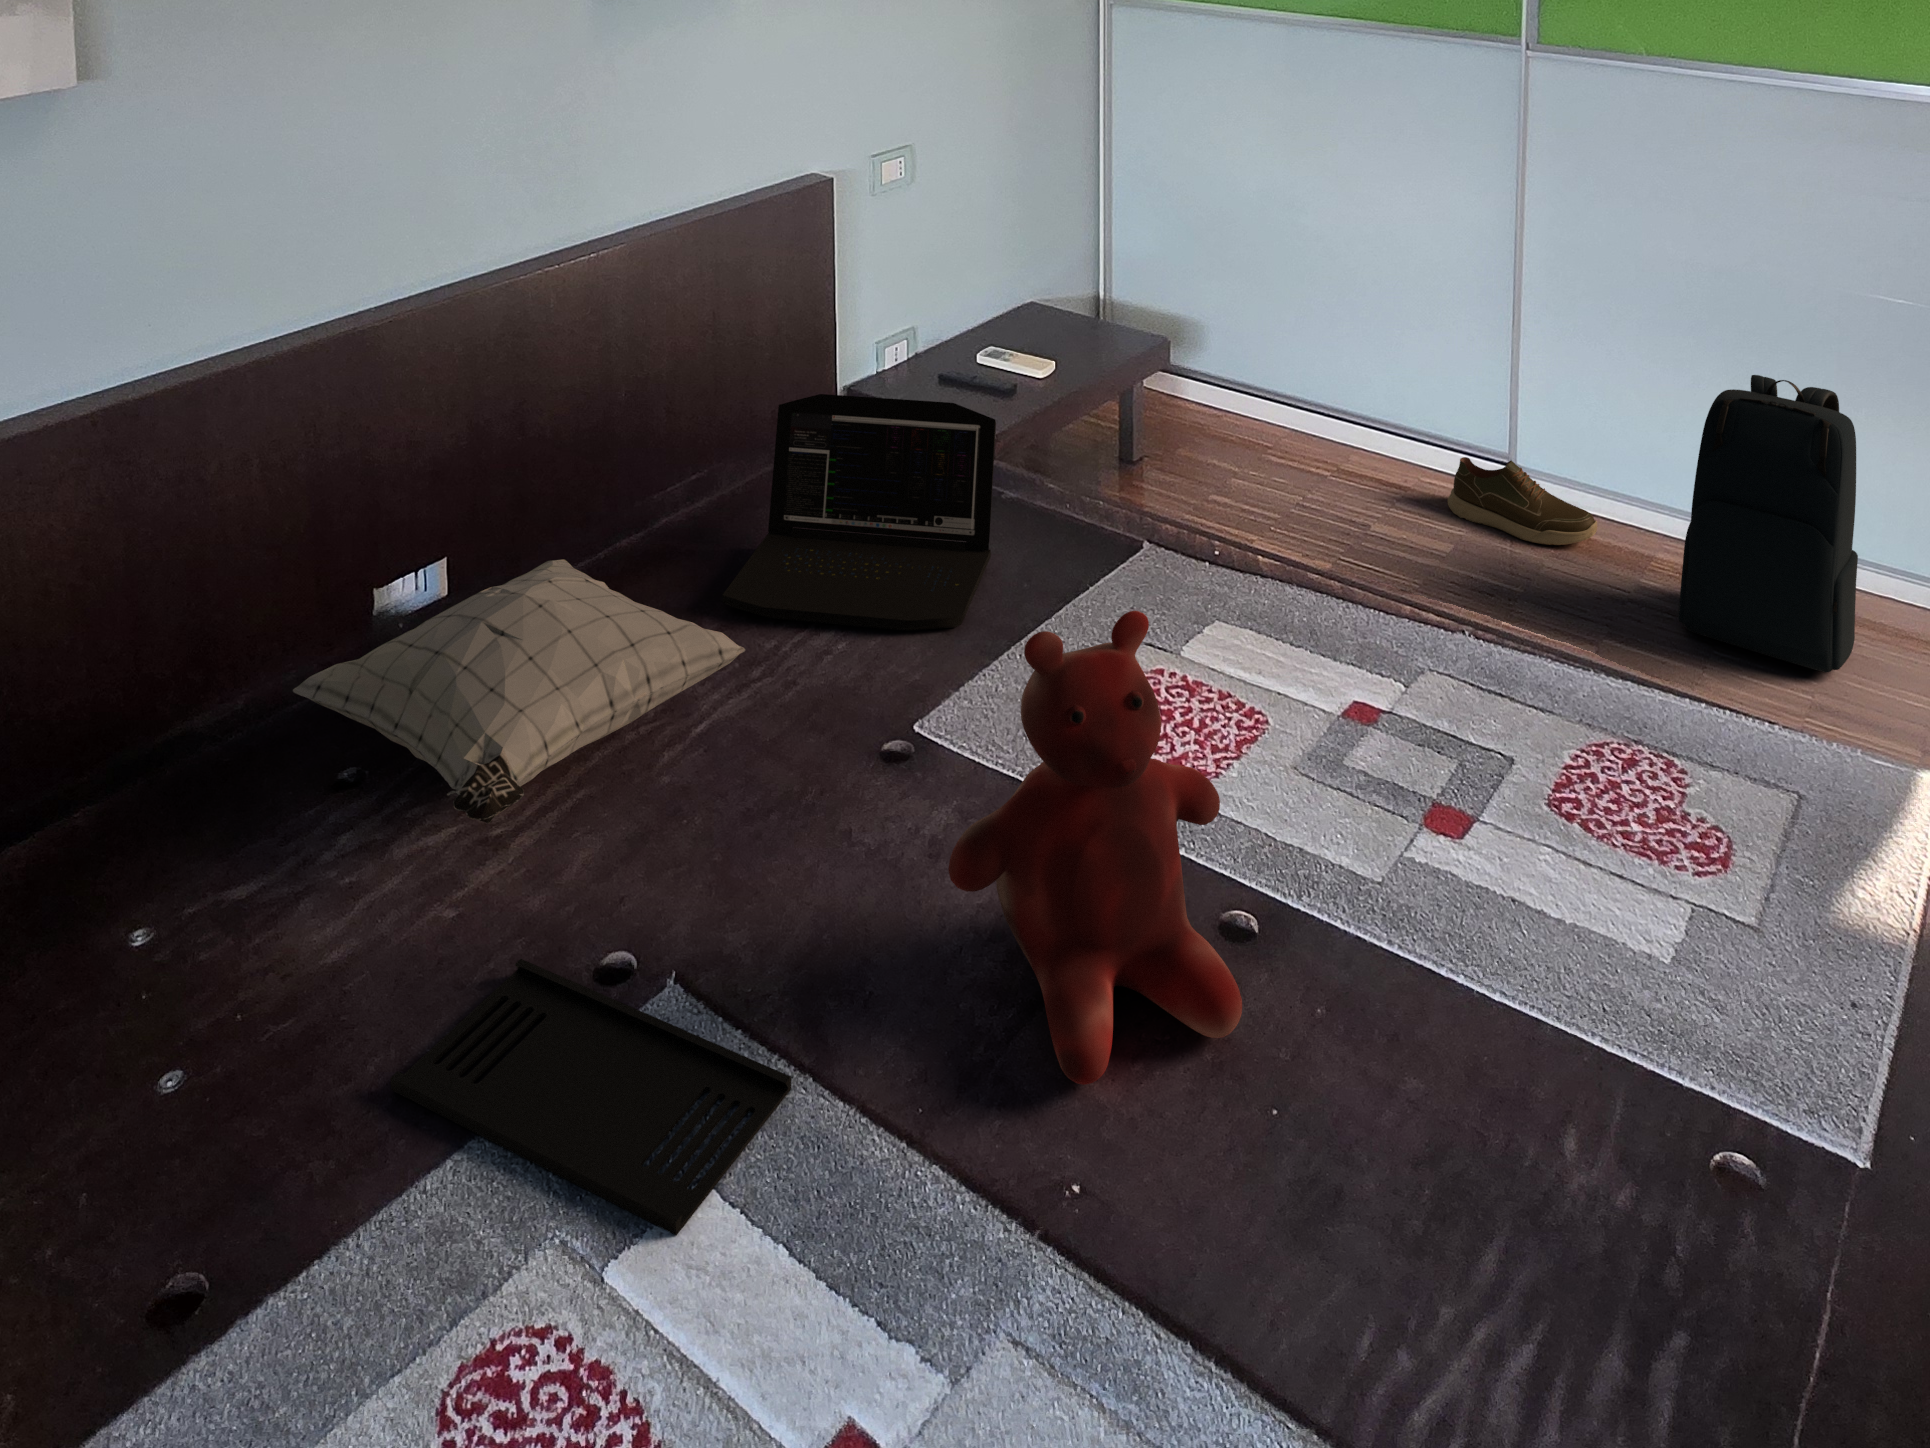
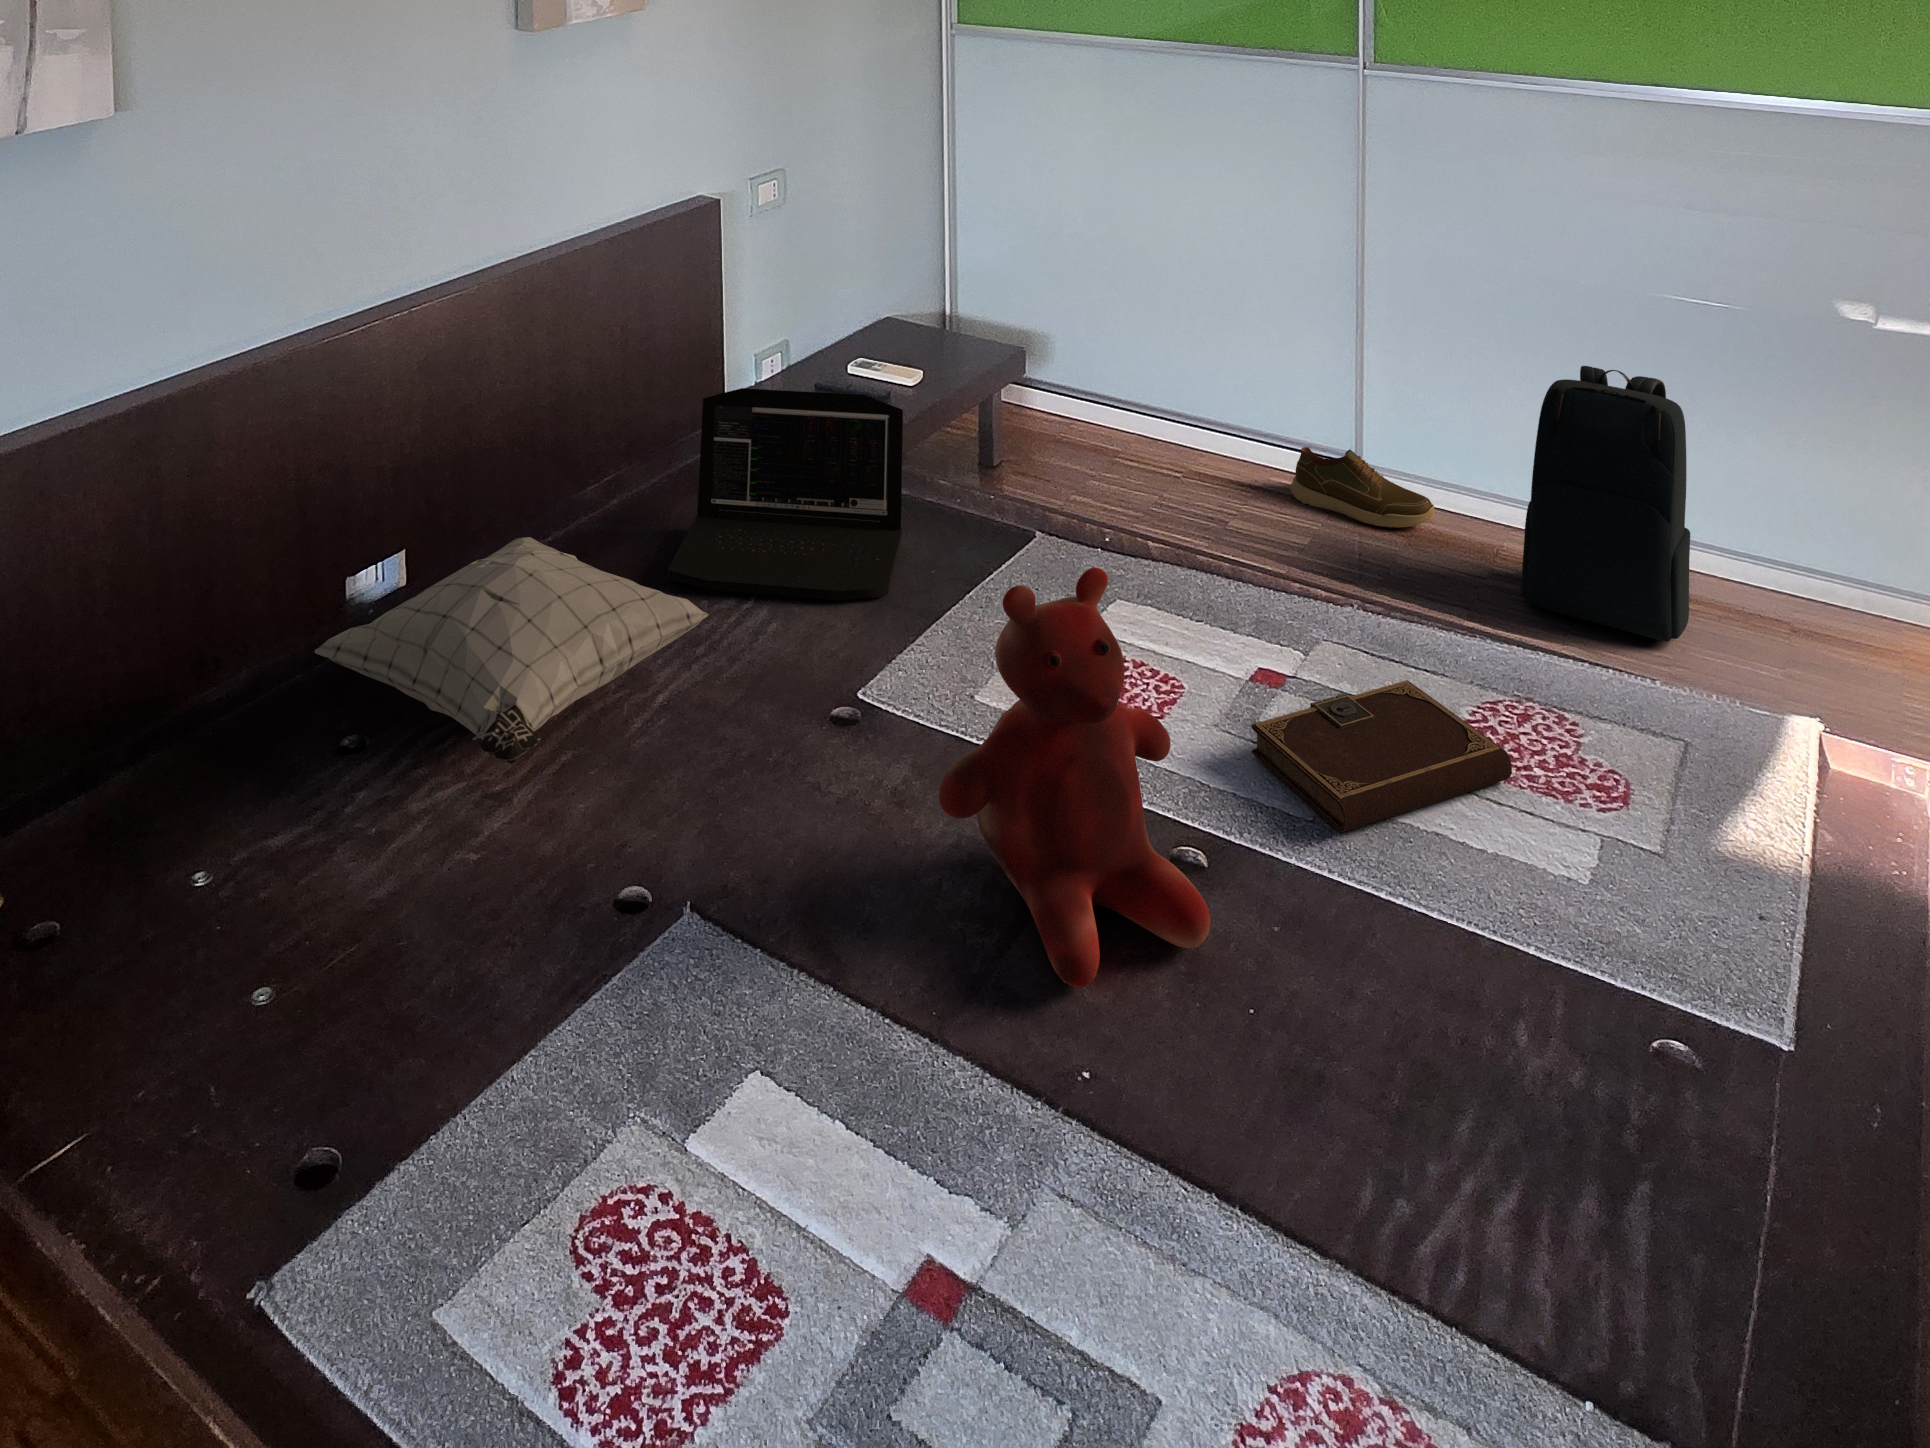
notebook: none [1327,727,1607,902] -> present [1251,680,1512,833]
tray: present [390,959,791,1235] -> none [465,882,817,1113]

